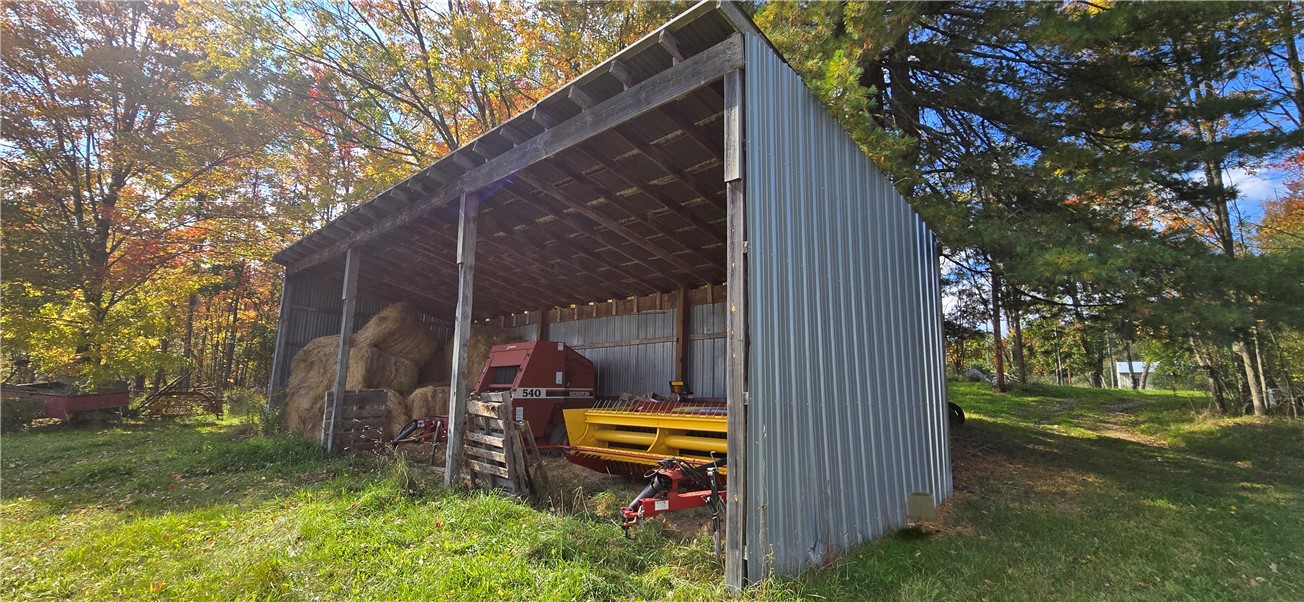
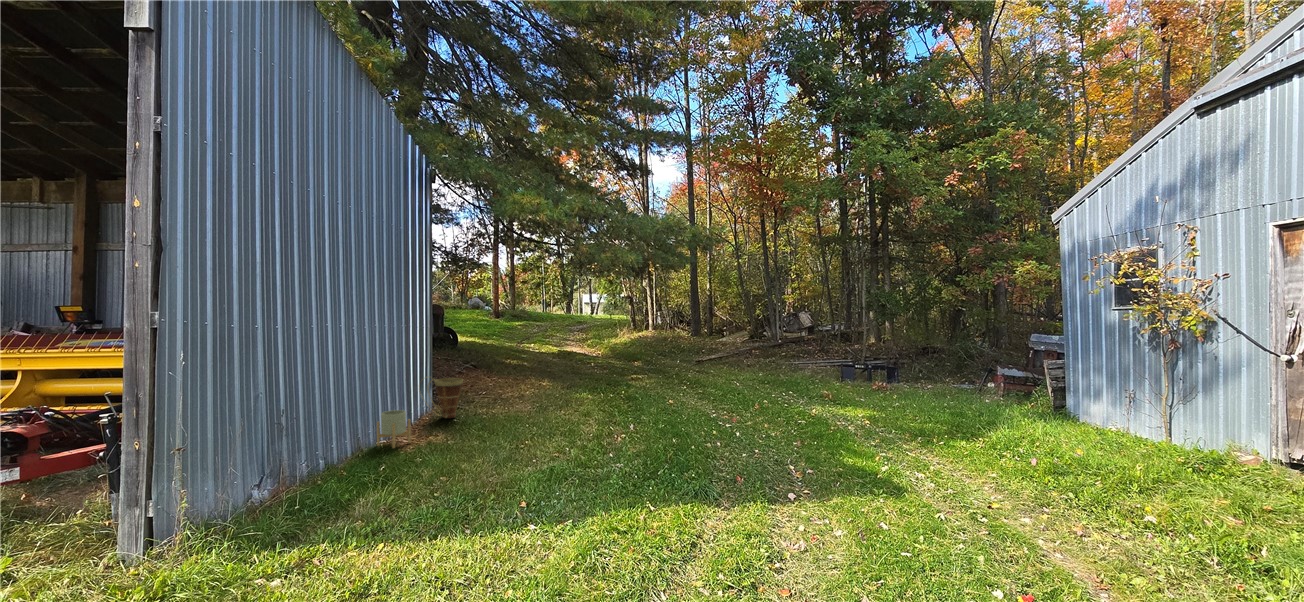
basket: none [940,459,991,508] -> present [427,378,463,418]

